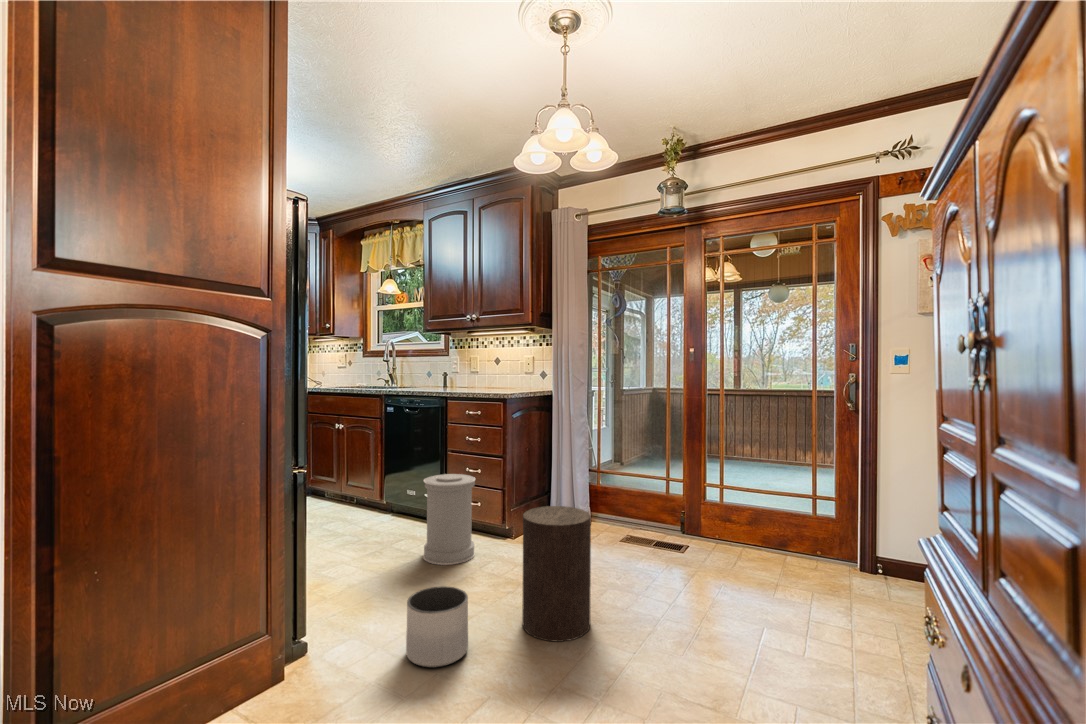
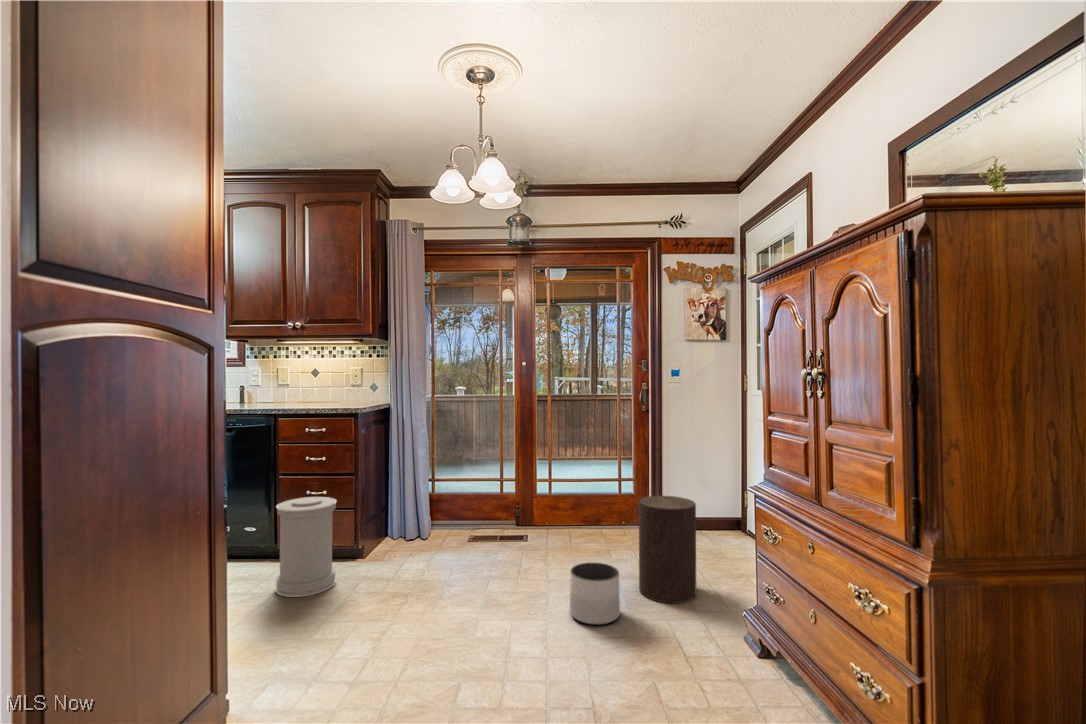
stool: present [522,506,591,642] -> present [639,496,697,603]
planter: present [406,586,468,668] -> present [570,563,620,625]

